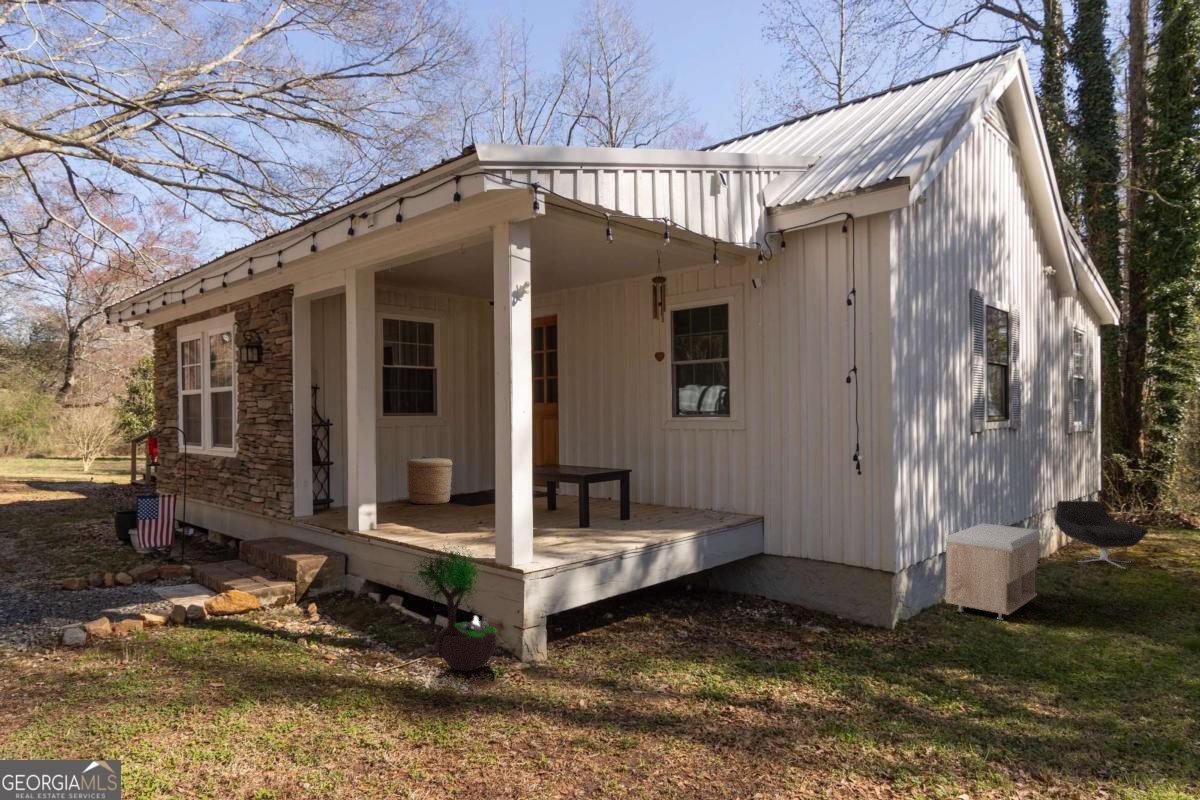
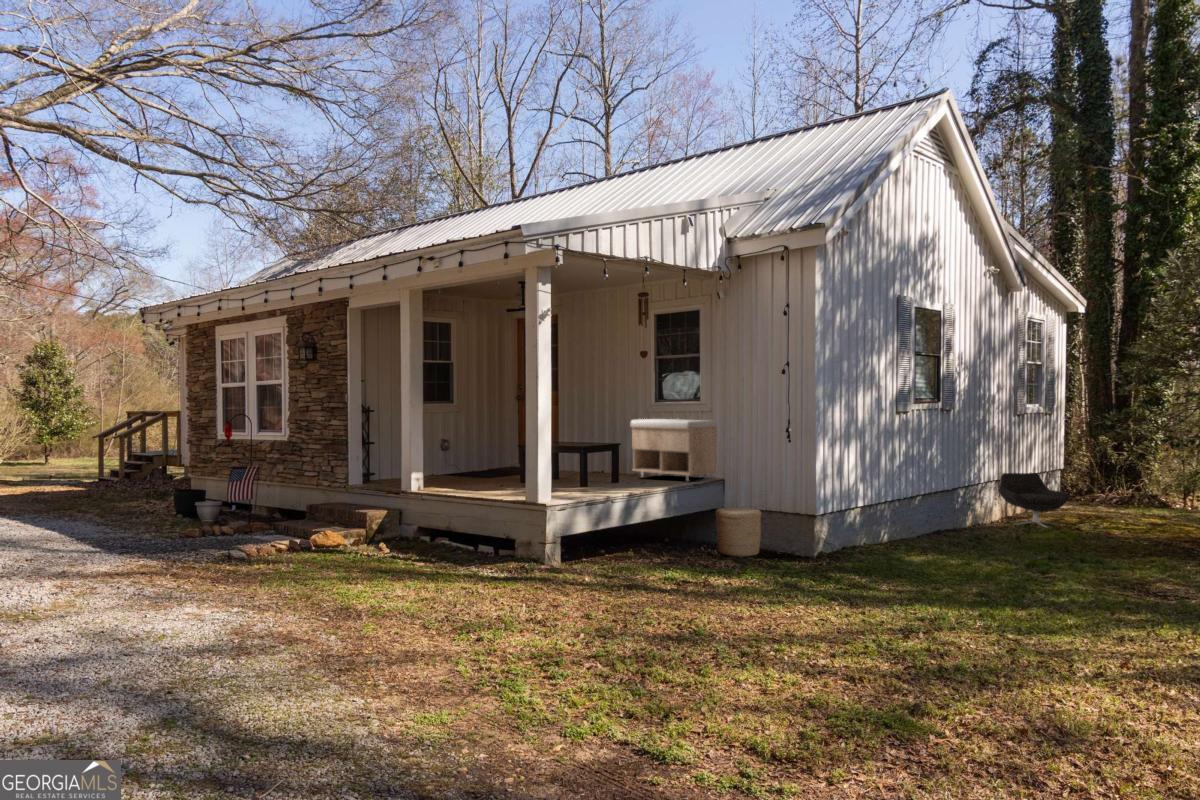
woven basket: present [407,458,452,504] -> present [715,507,761,556]
storage bench: present [946,523,1041,619] -> present [630,419,717,481]
potted tree: present [409,546,496,671] -> none [472,481,533,572]

